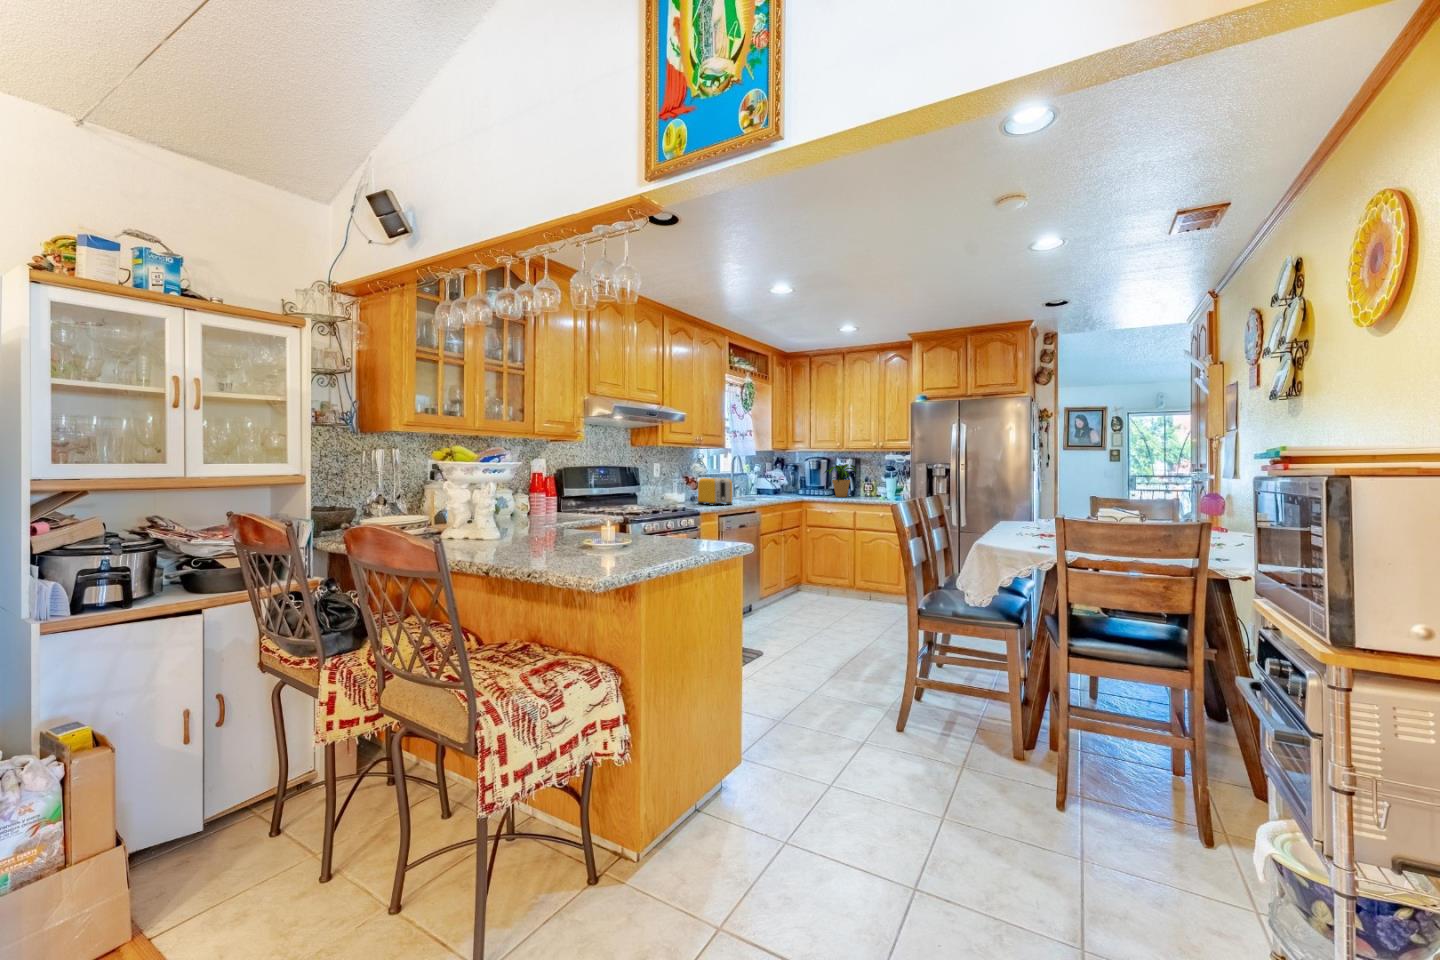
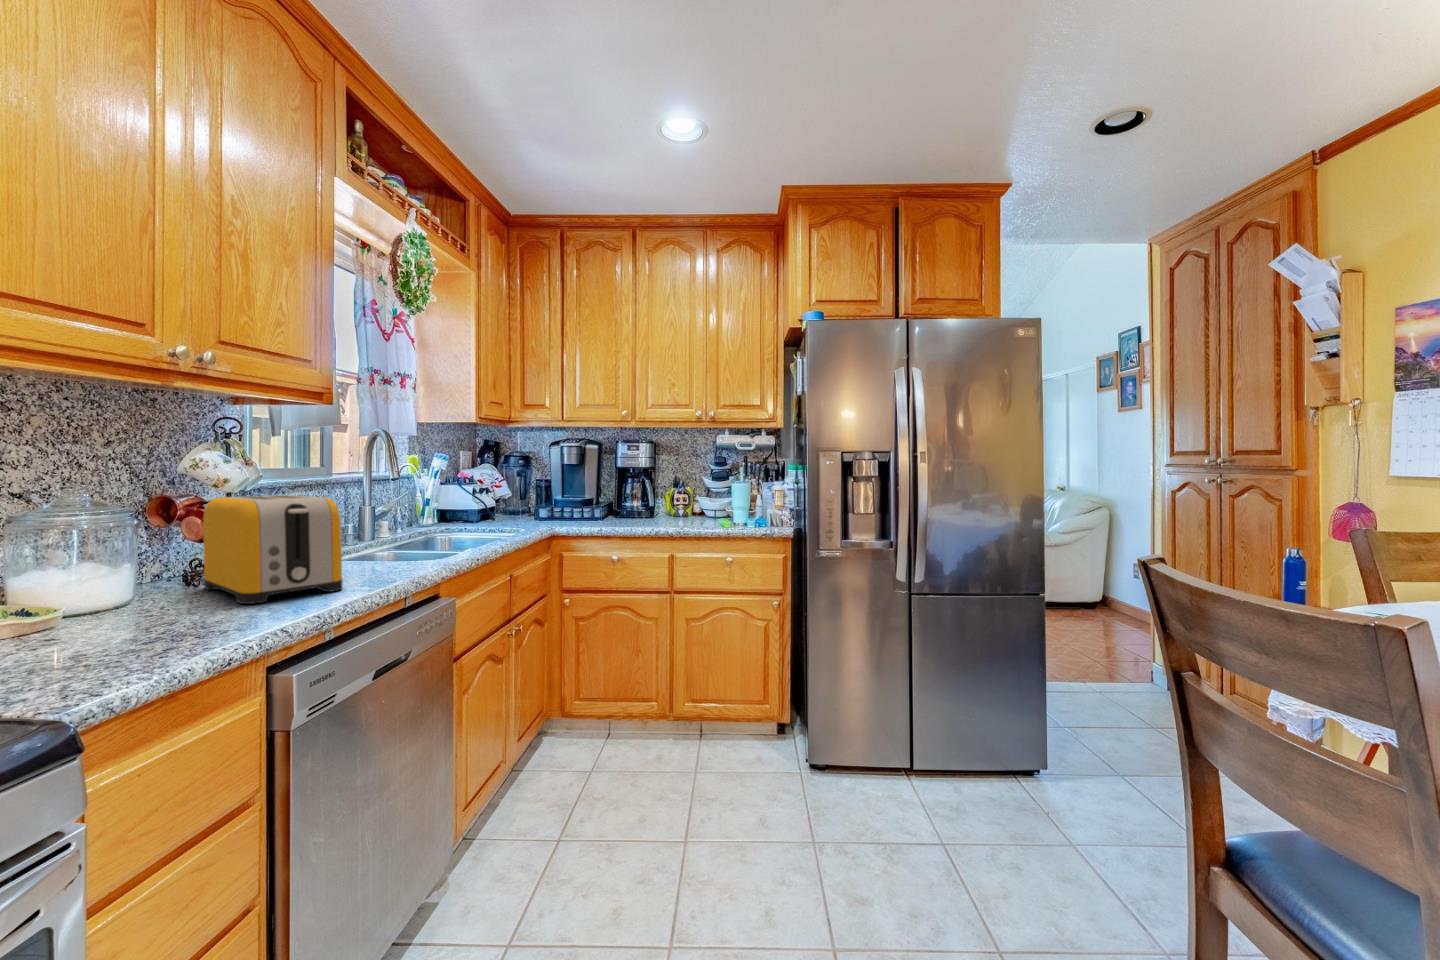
potted plant: present [825,464,856,497] -> none [591,455,661,522]

